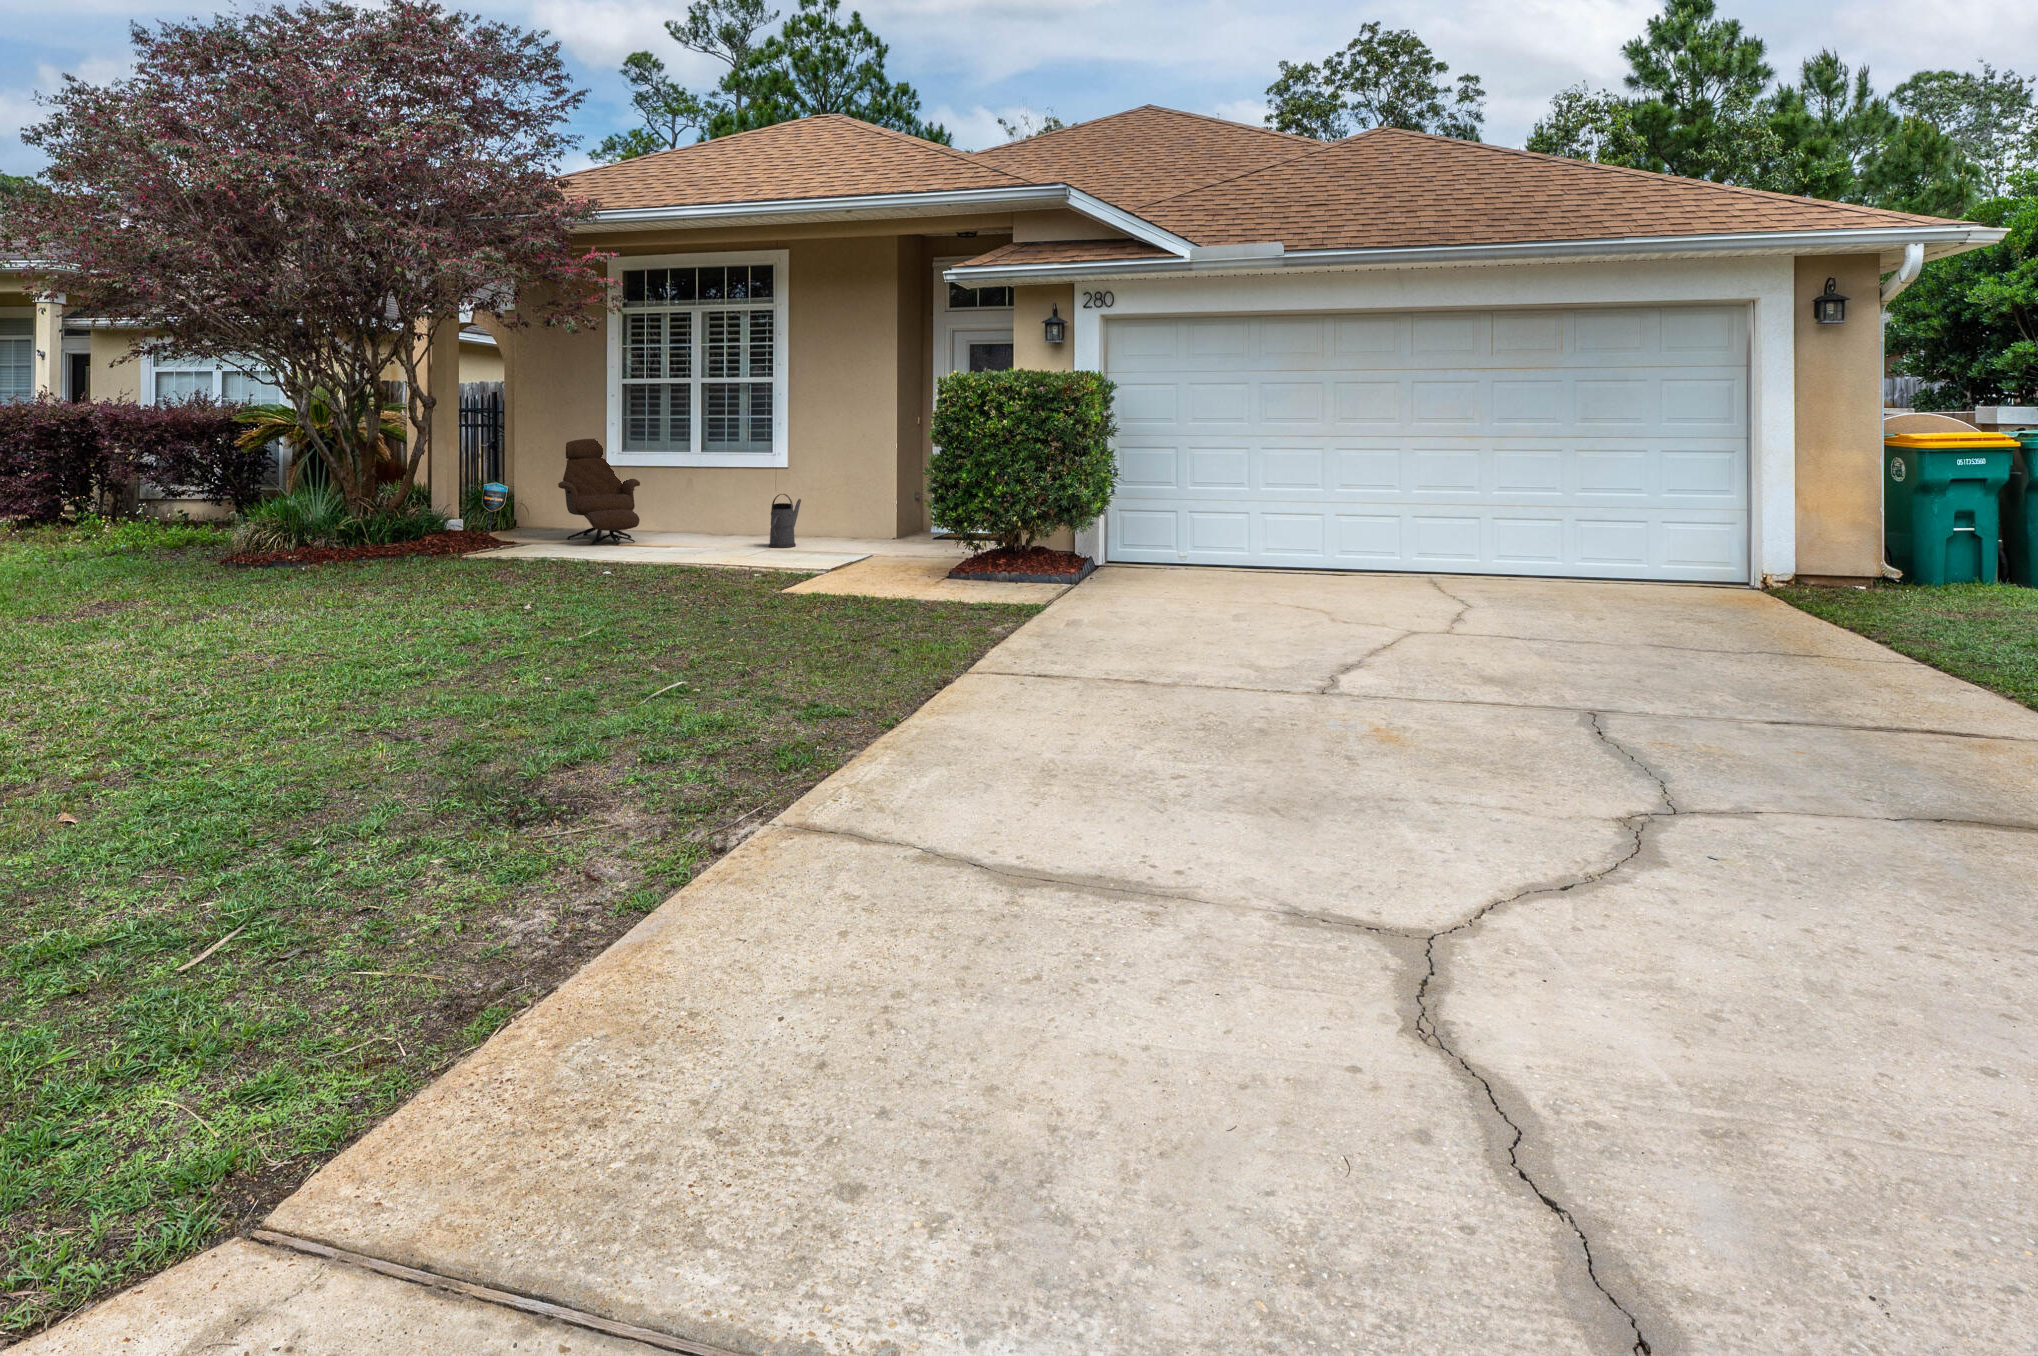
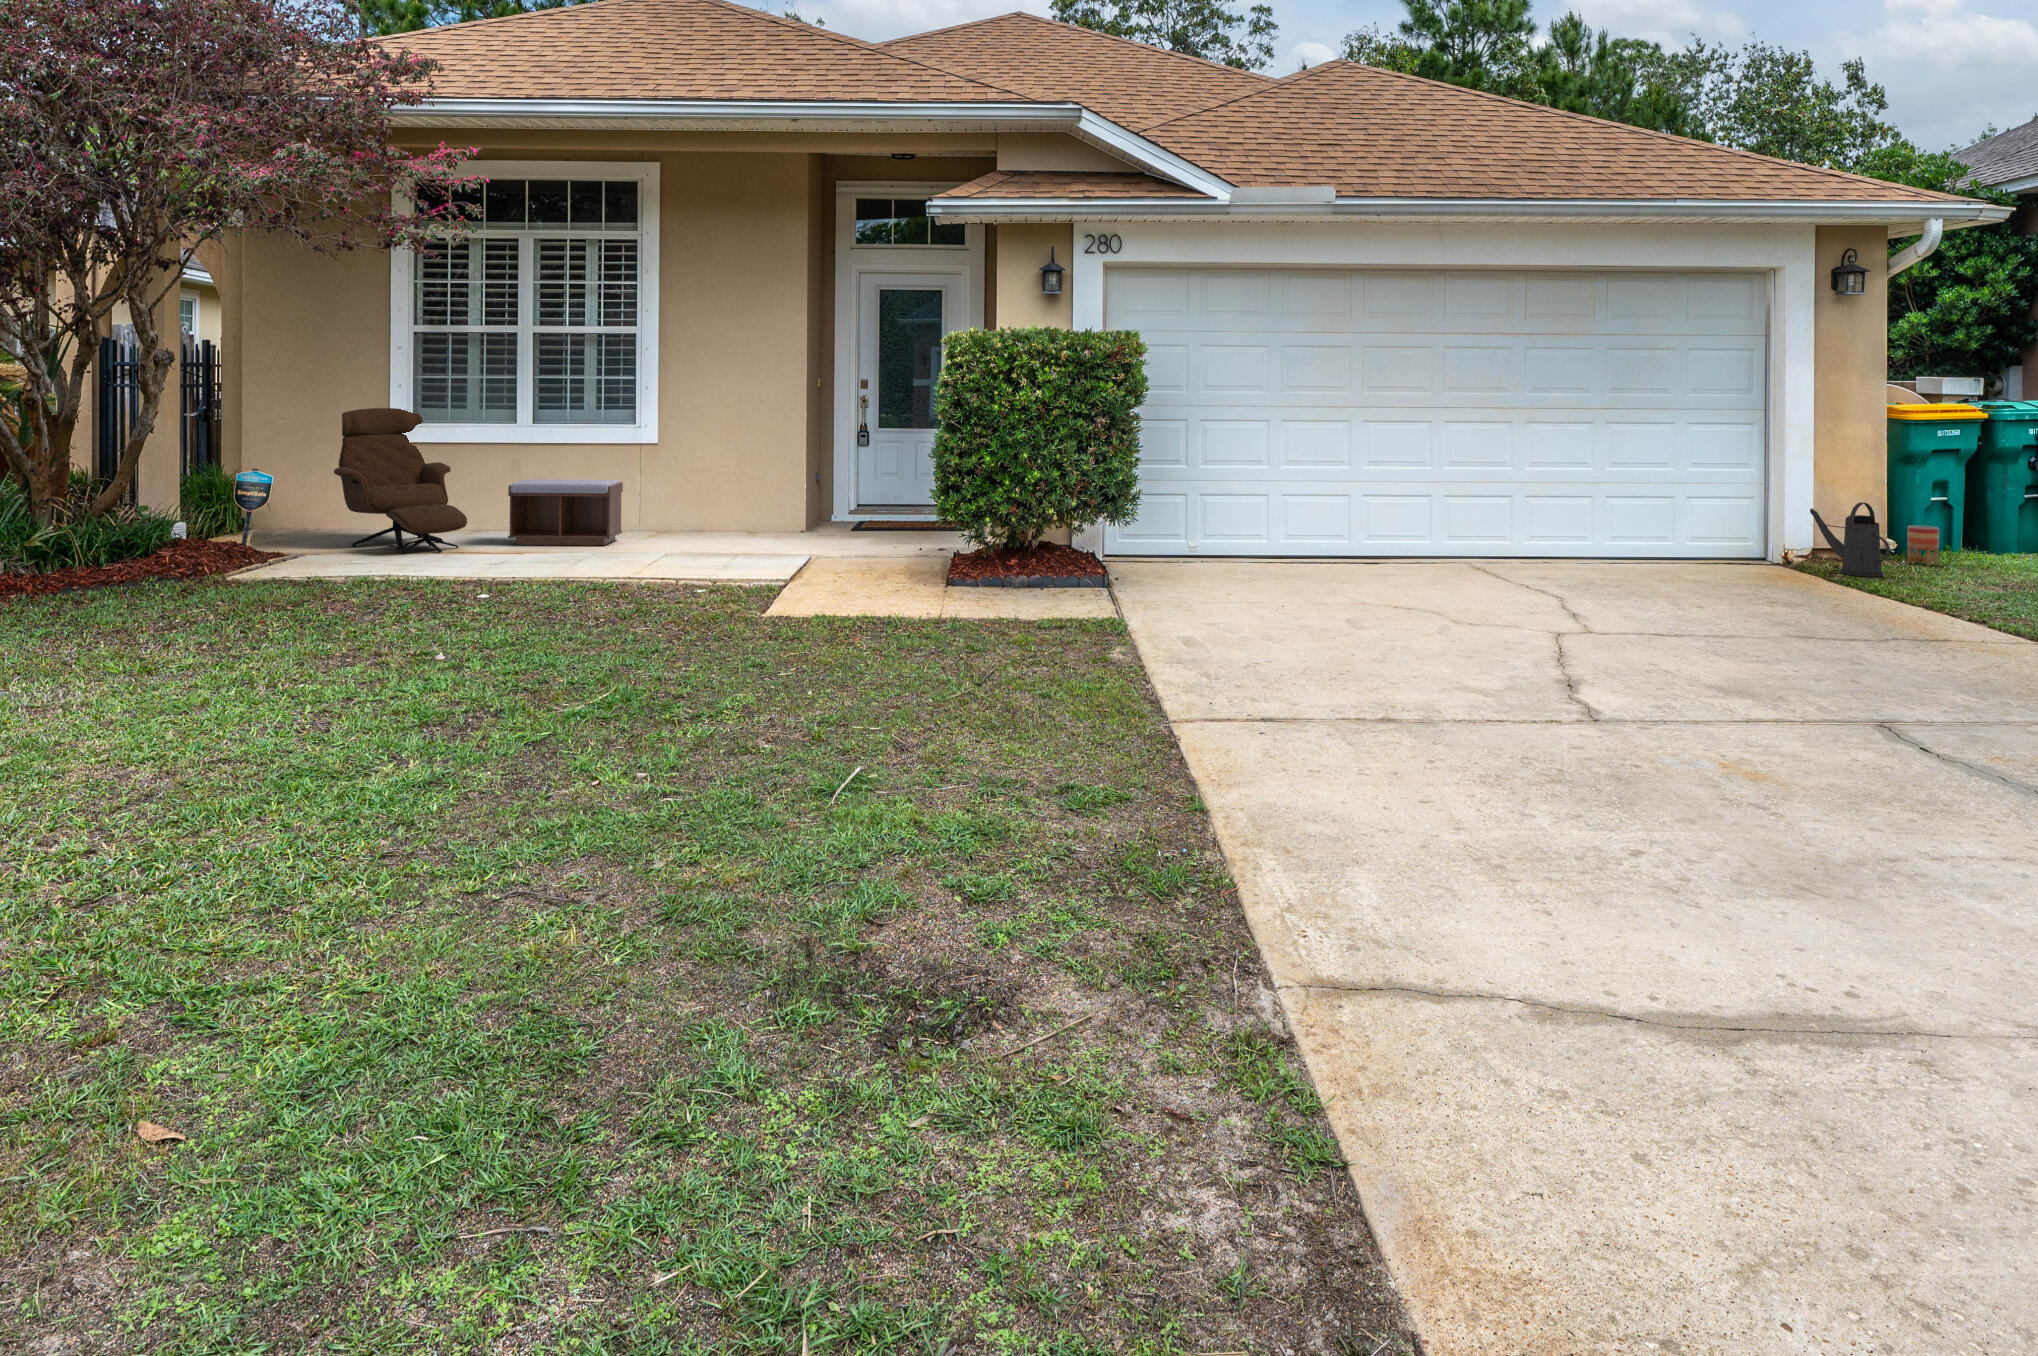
bench: none [671,492,756,543] -> present [508,479,623,545]
watering can: present [769,494,801,548] -> present [1810,502,1890,577]
planter: none [1916,554,1952,596] -> present [1908,525,1939,566]

